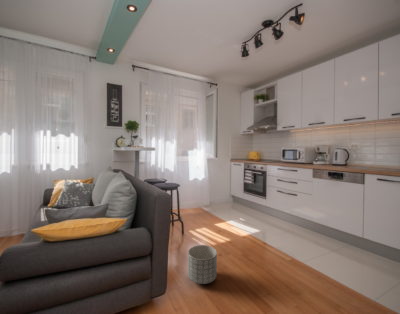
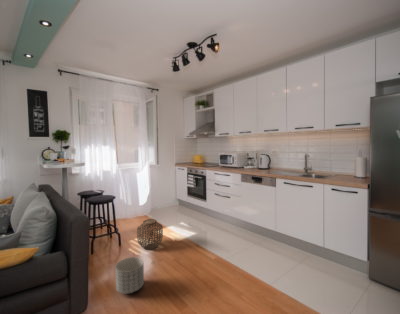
woven basket: none [201,209,227,241] -> present [137,219,163,250]

